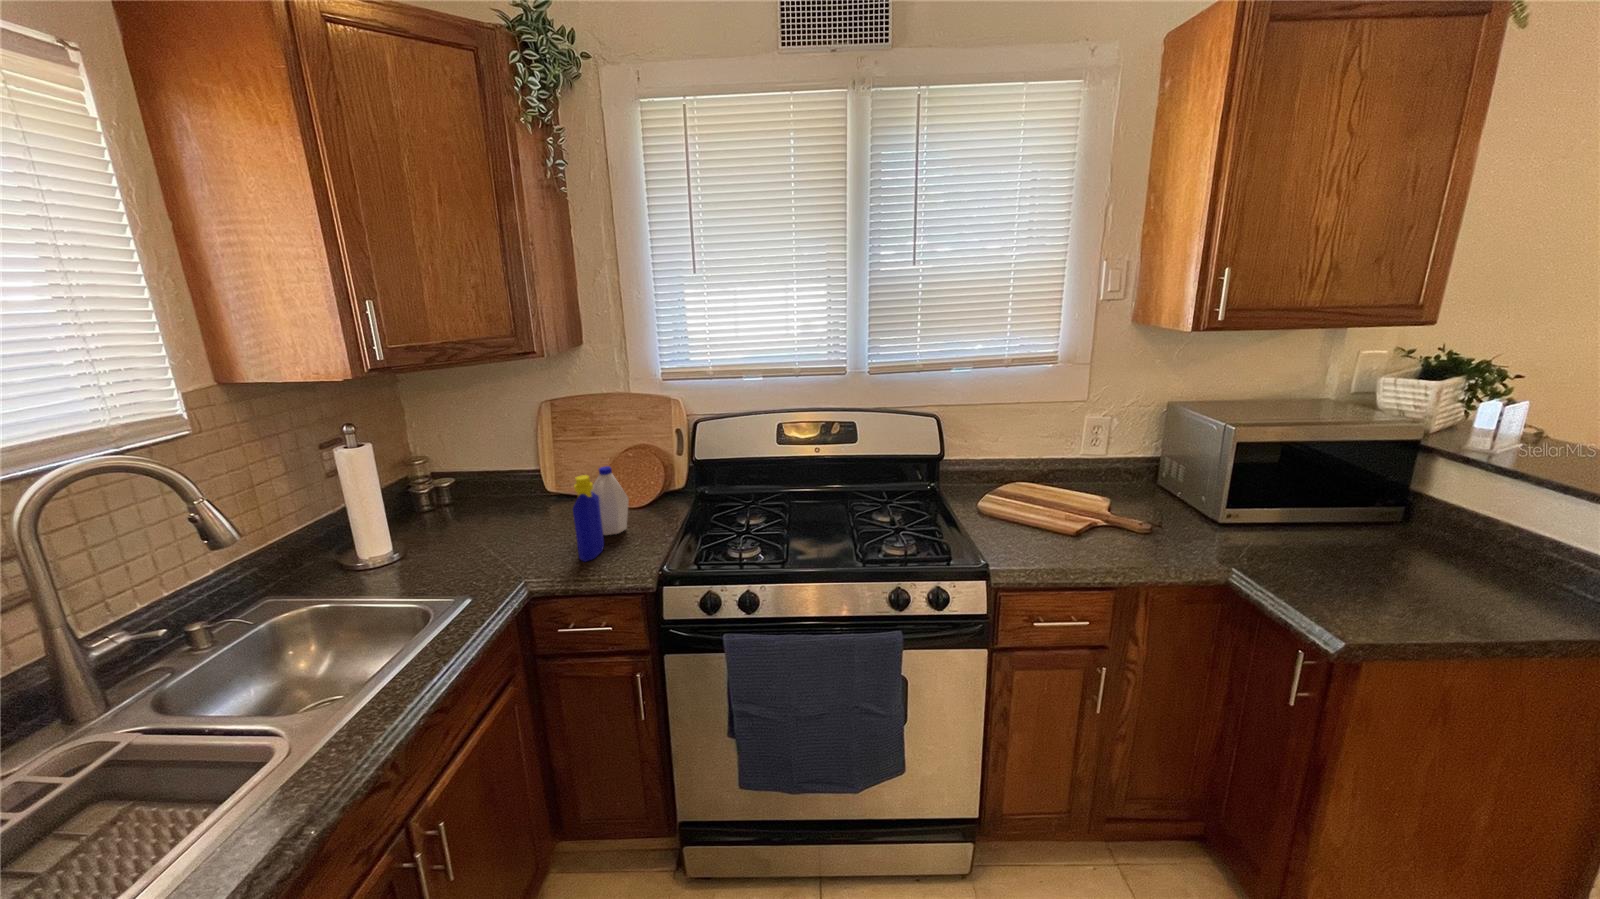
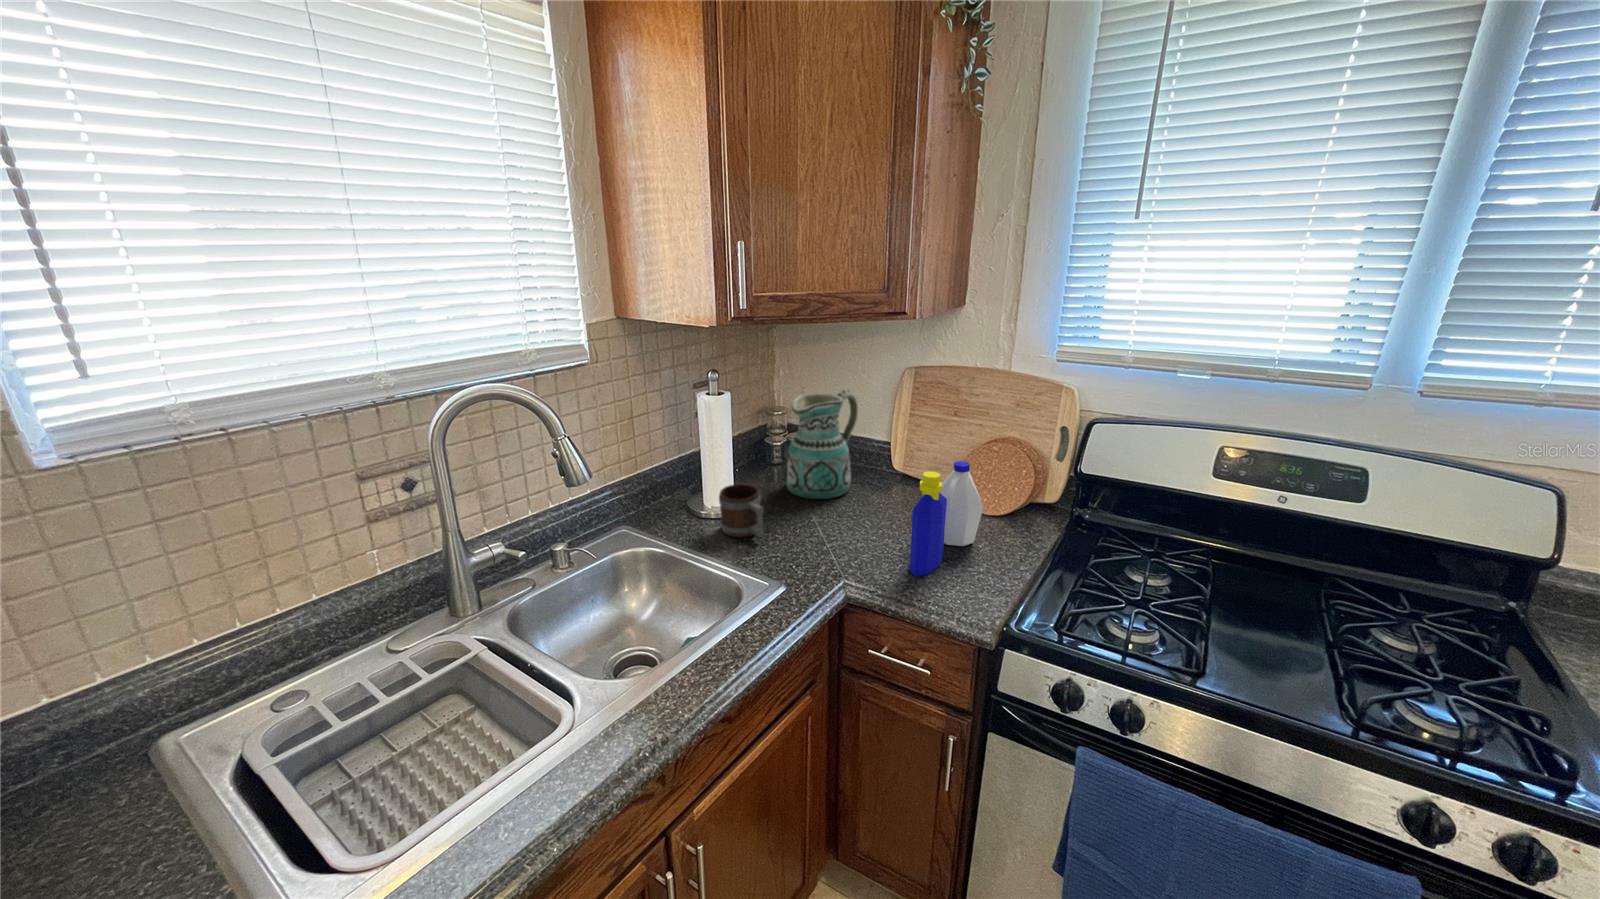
ceramic pitcher: none [435,428,508,532] -> present [787,390,858,499]
mug: none [377,526,436,578] -> present [719,484,764,537]

